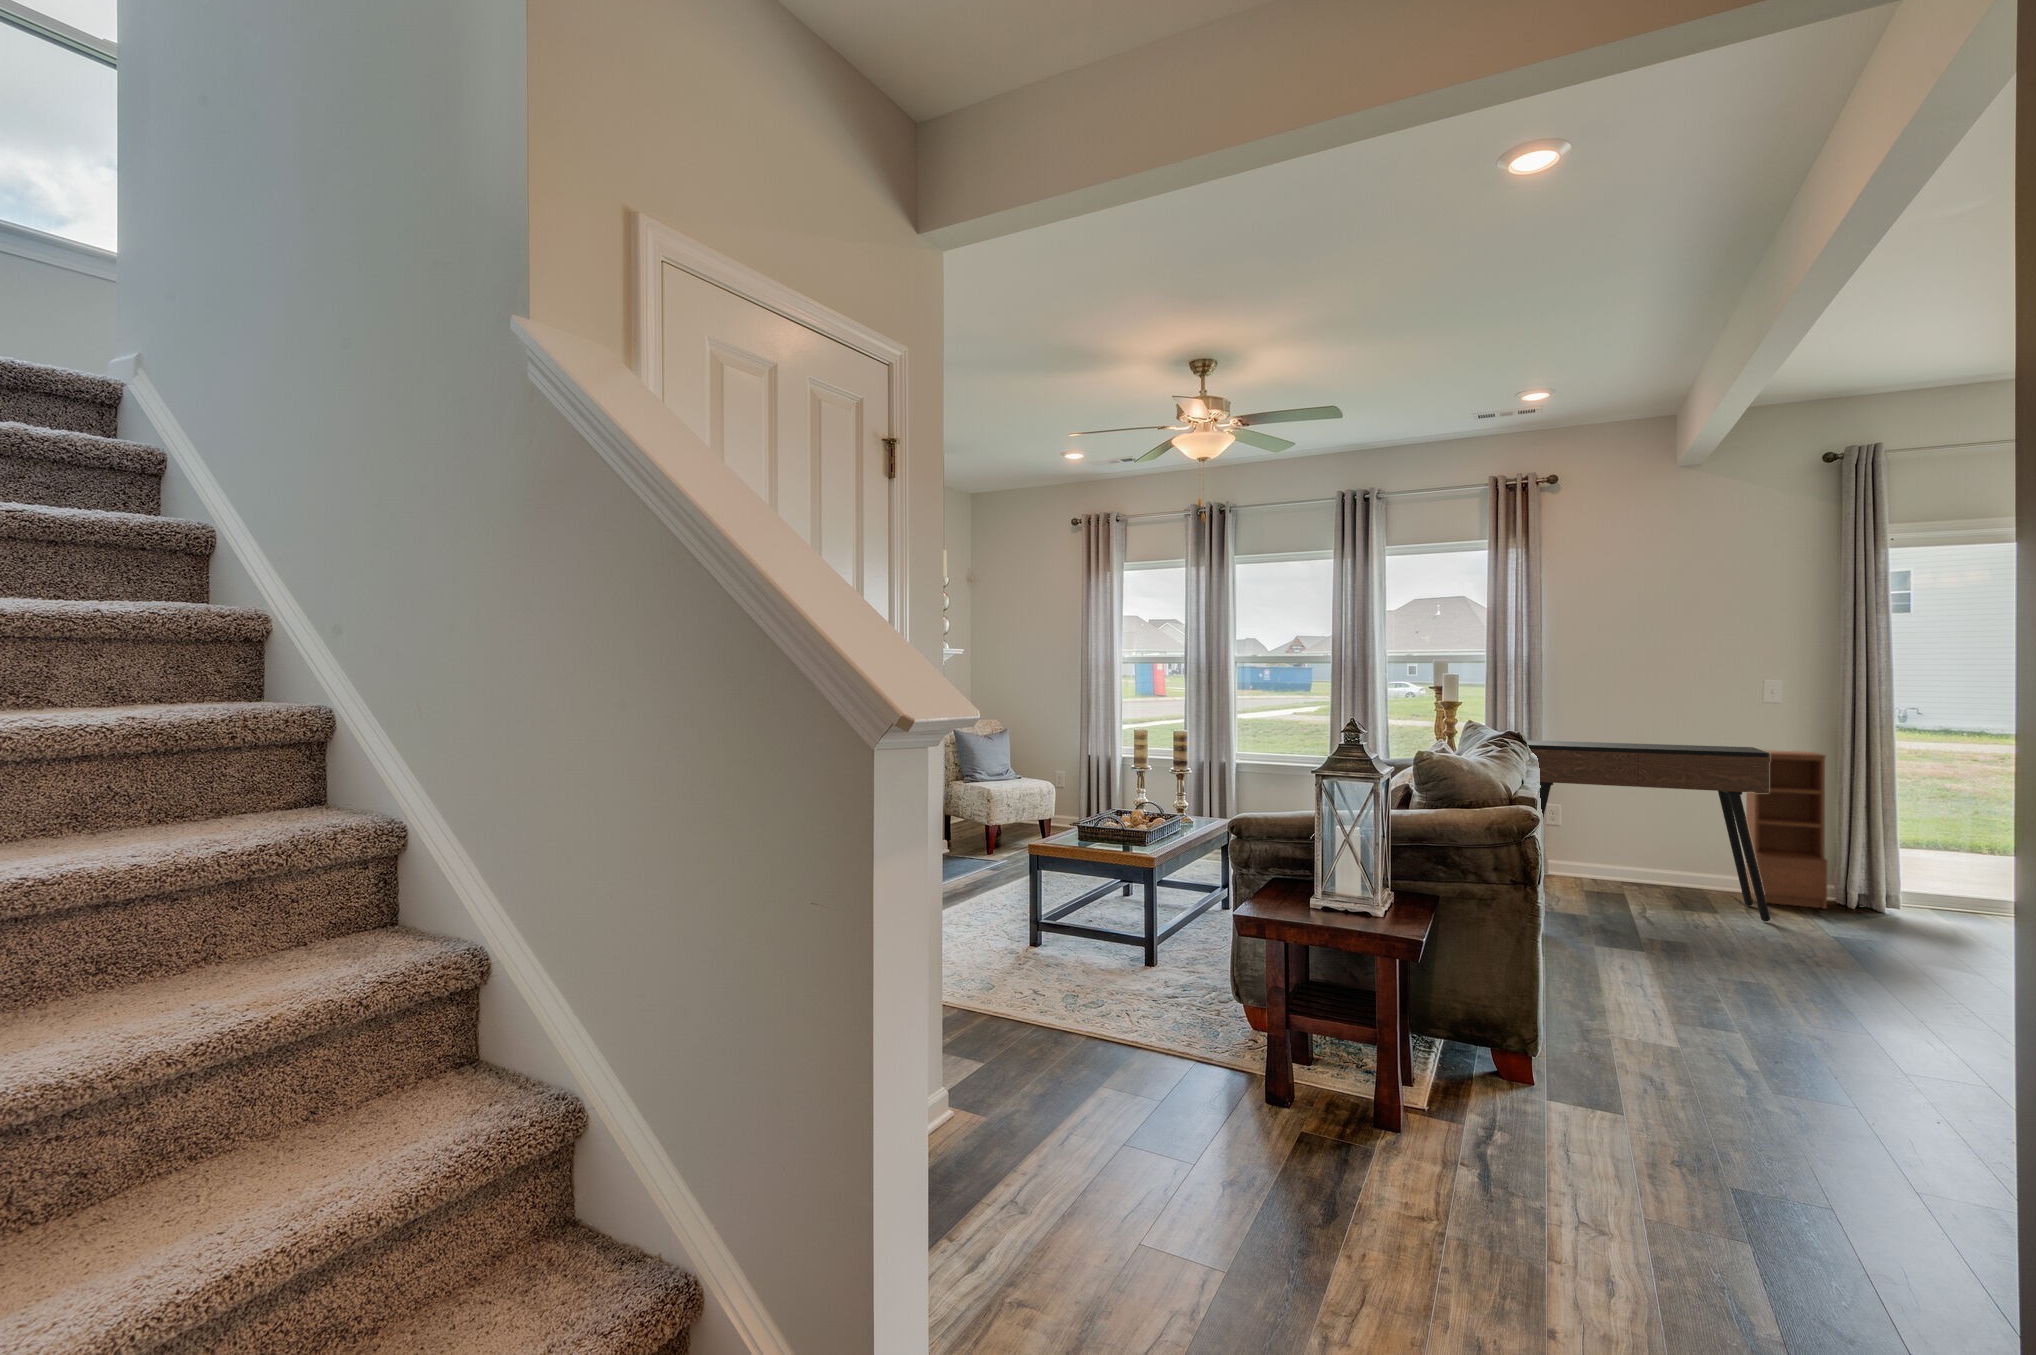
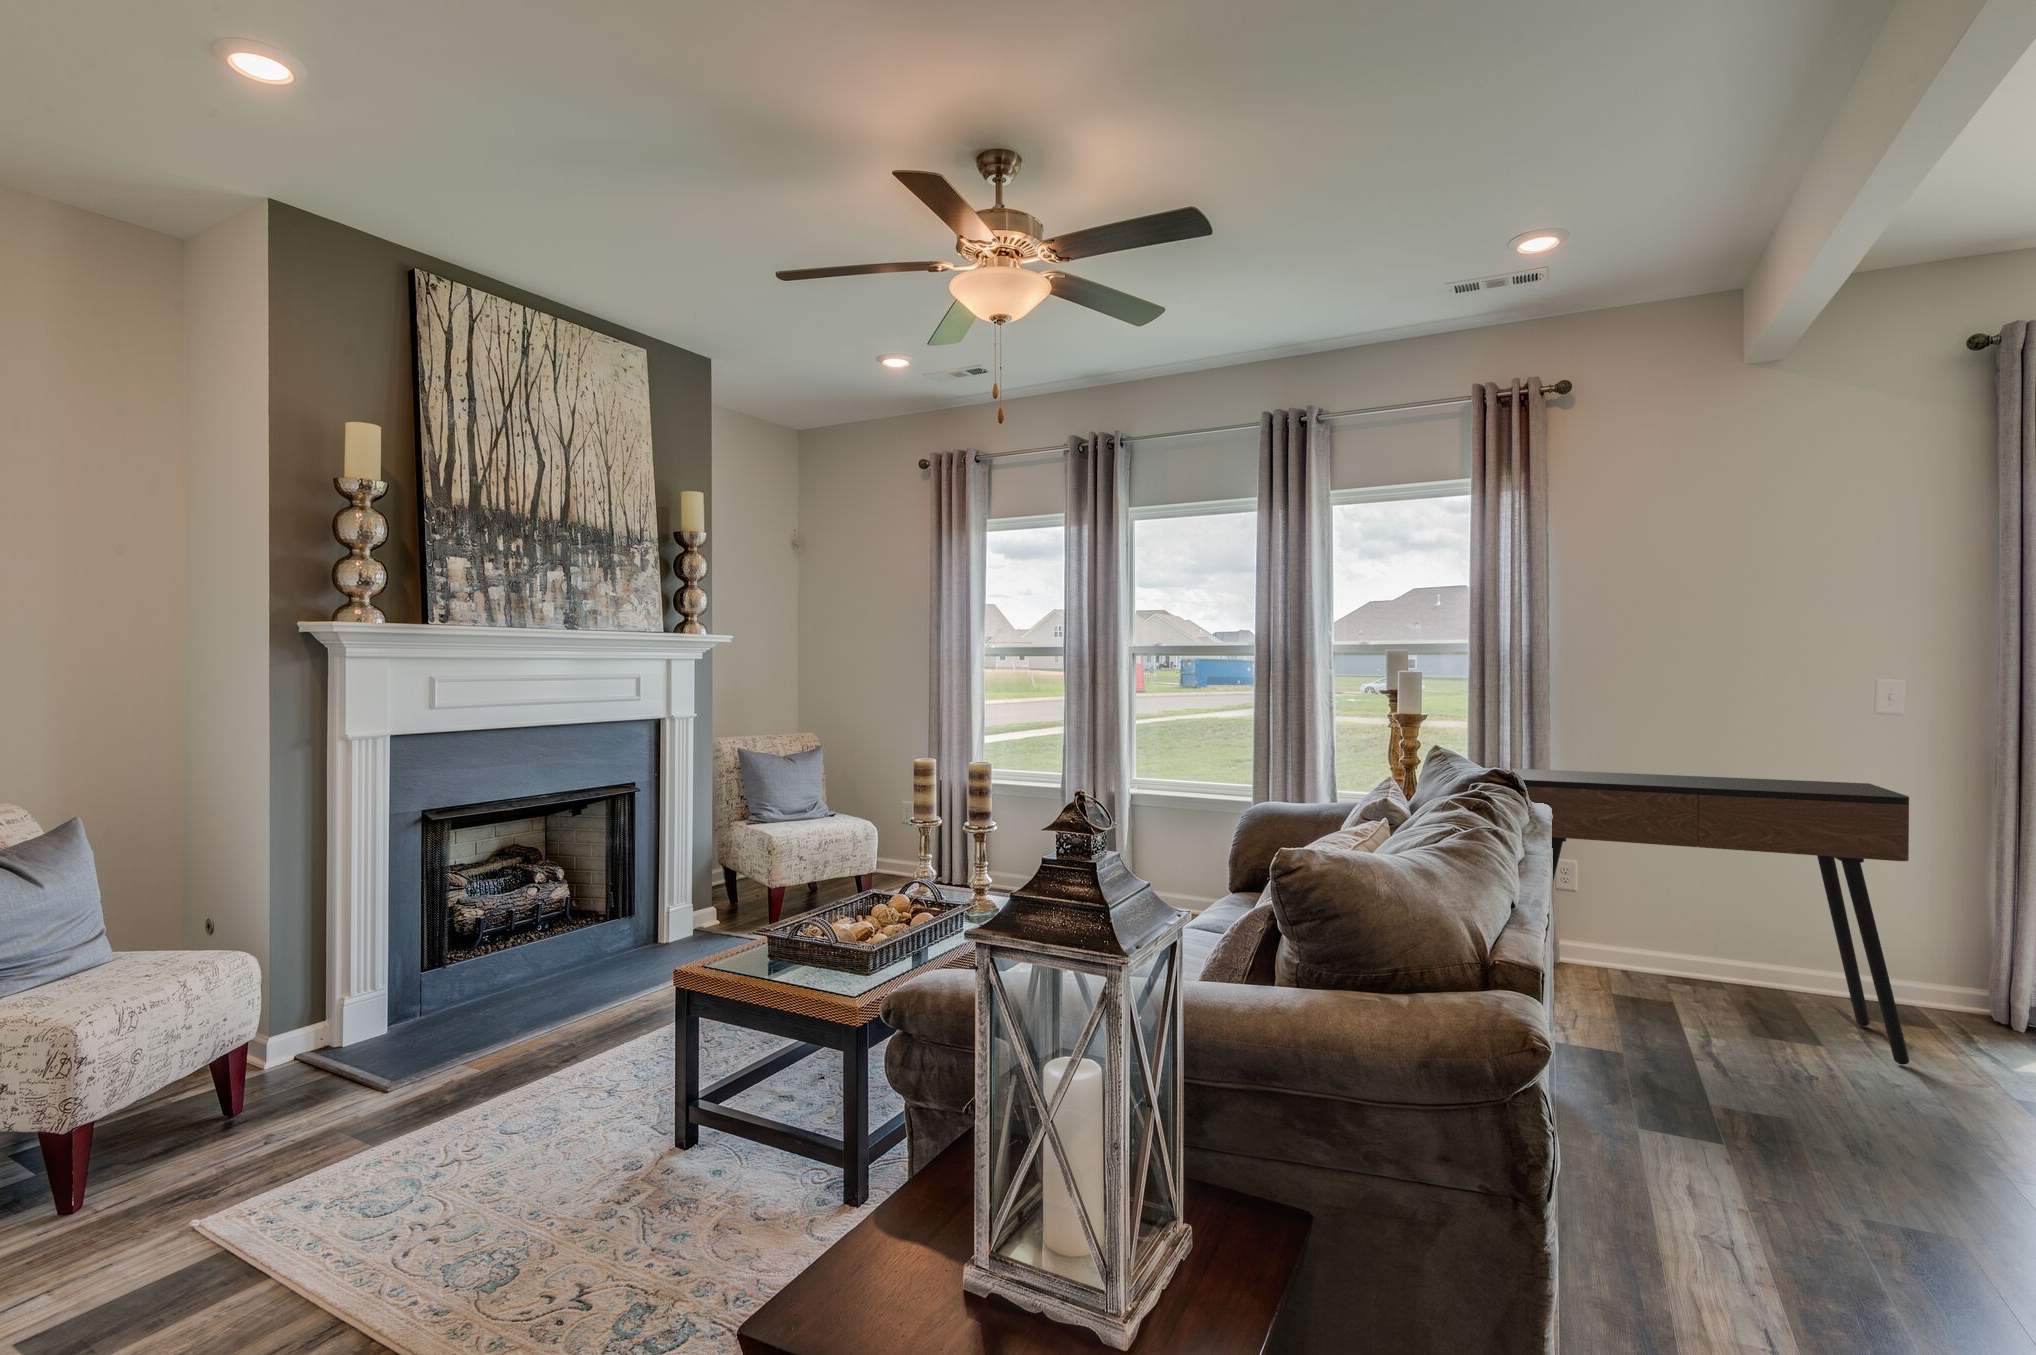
bookcase: present [1746,750,1827,909] -> none [1849,784,1986,1033]

